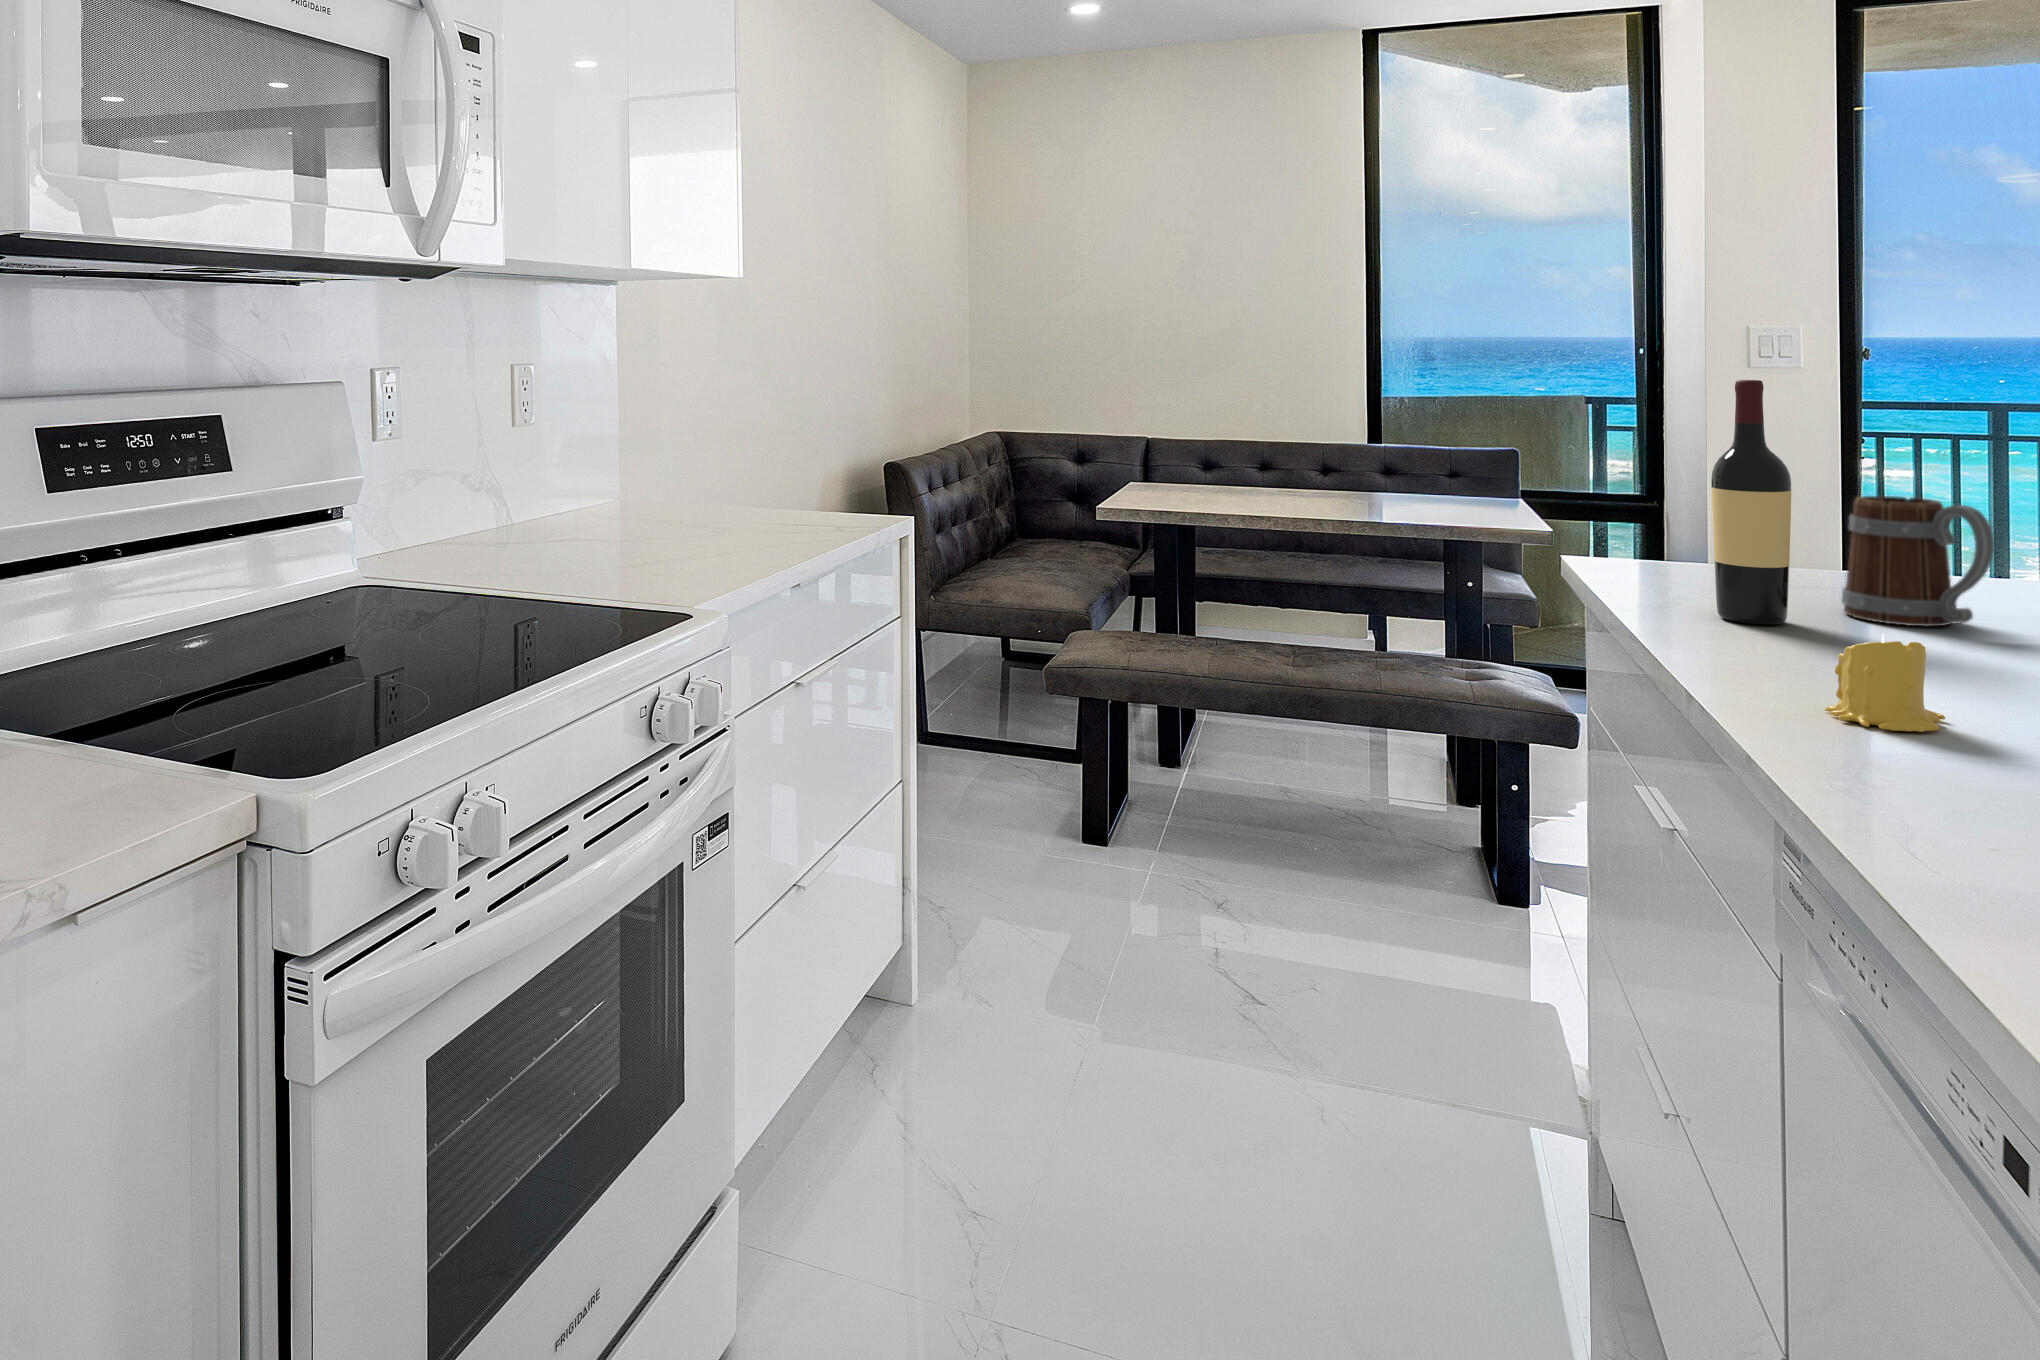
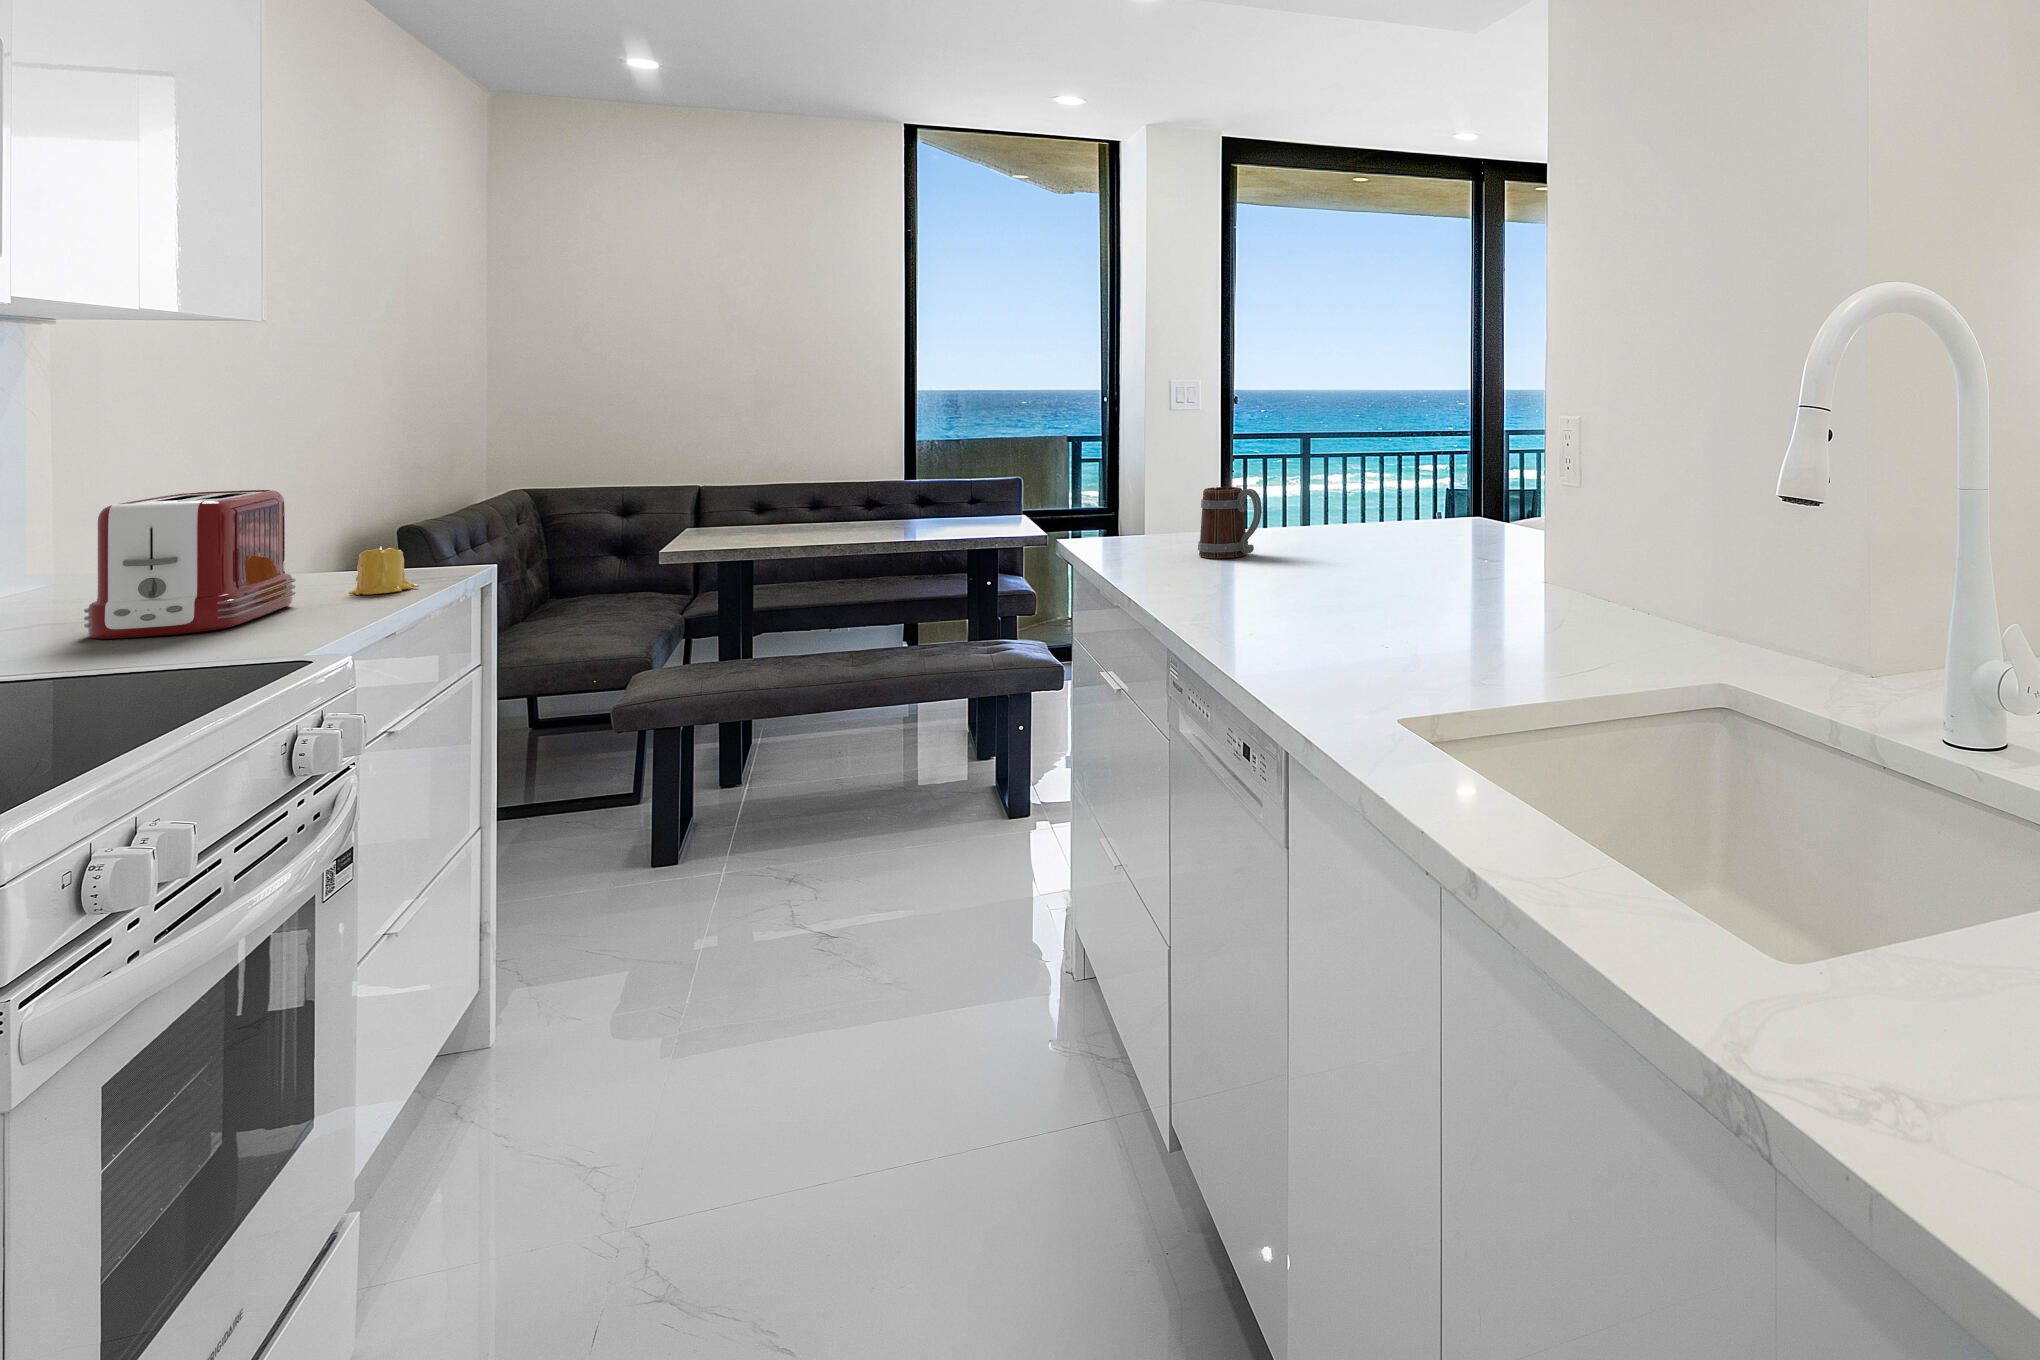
wine bottle: present [1711,380,1791,624] -> none [1134,423,1173,567]
toaster: none [598,422,749,555] -> present [84,490,296,639]
candle: present [1825,634,1945,732] -> present [349,547,419,595]

